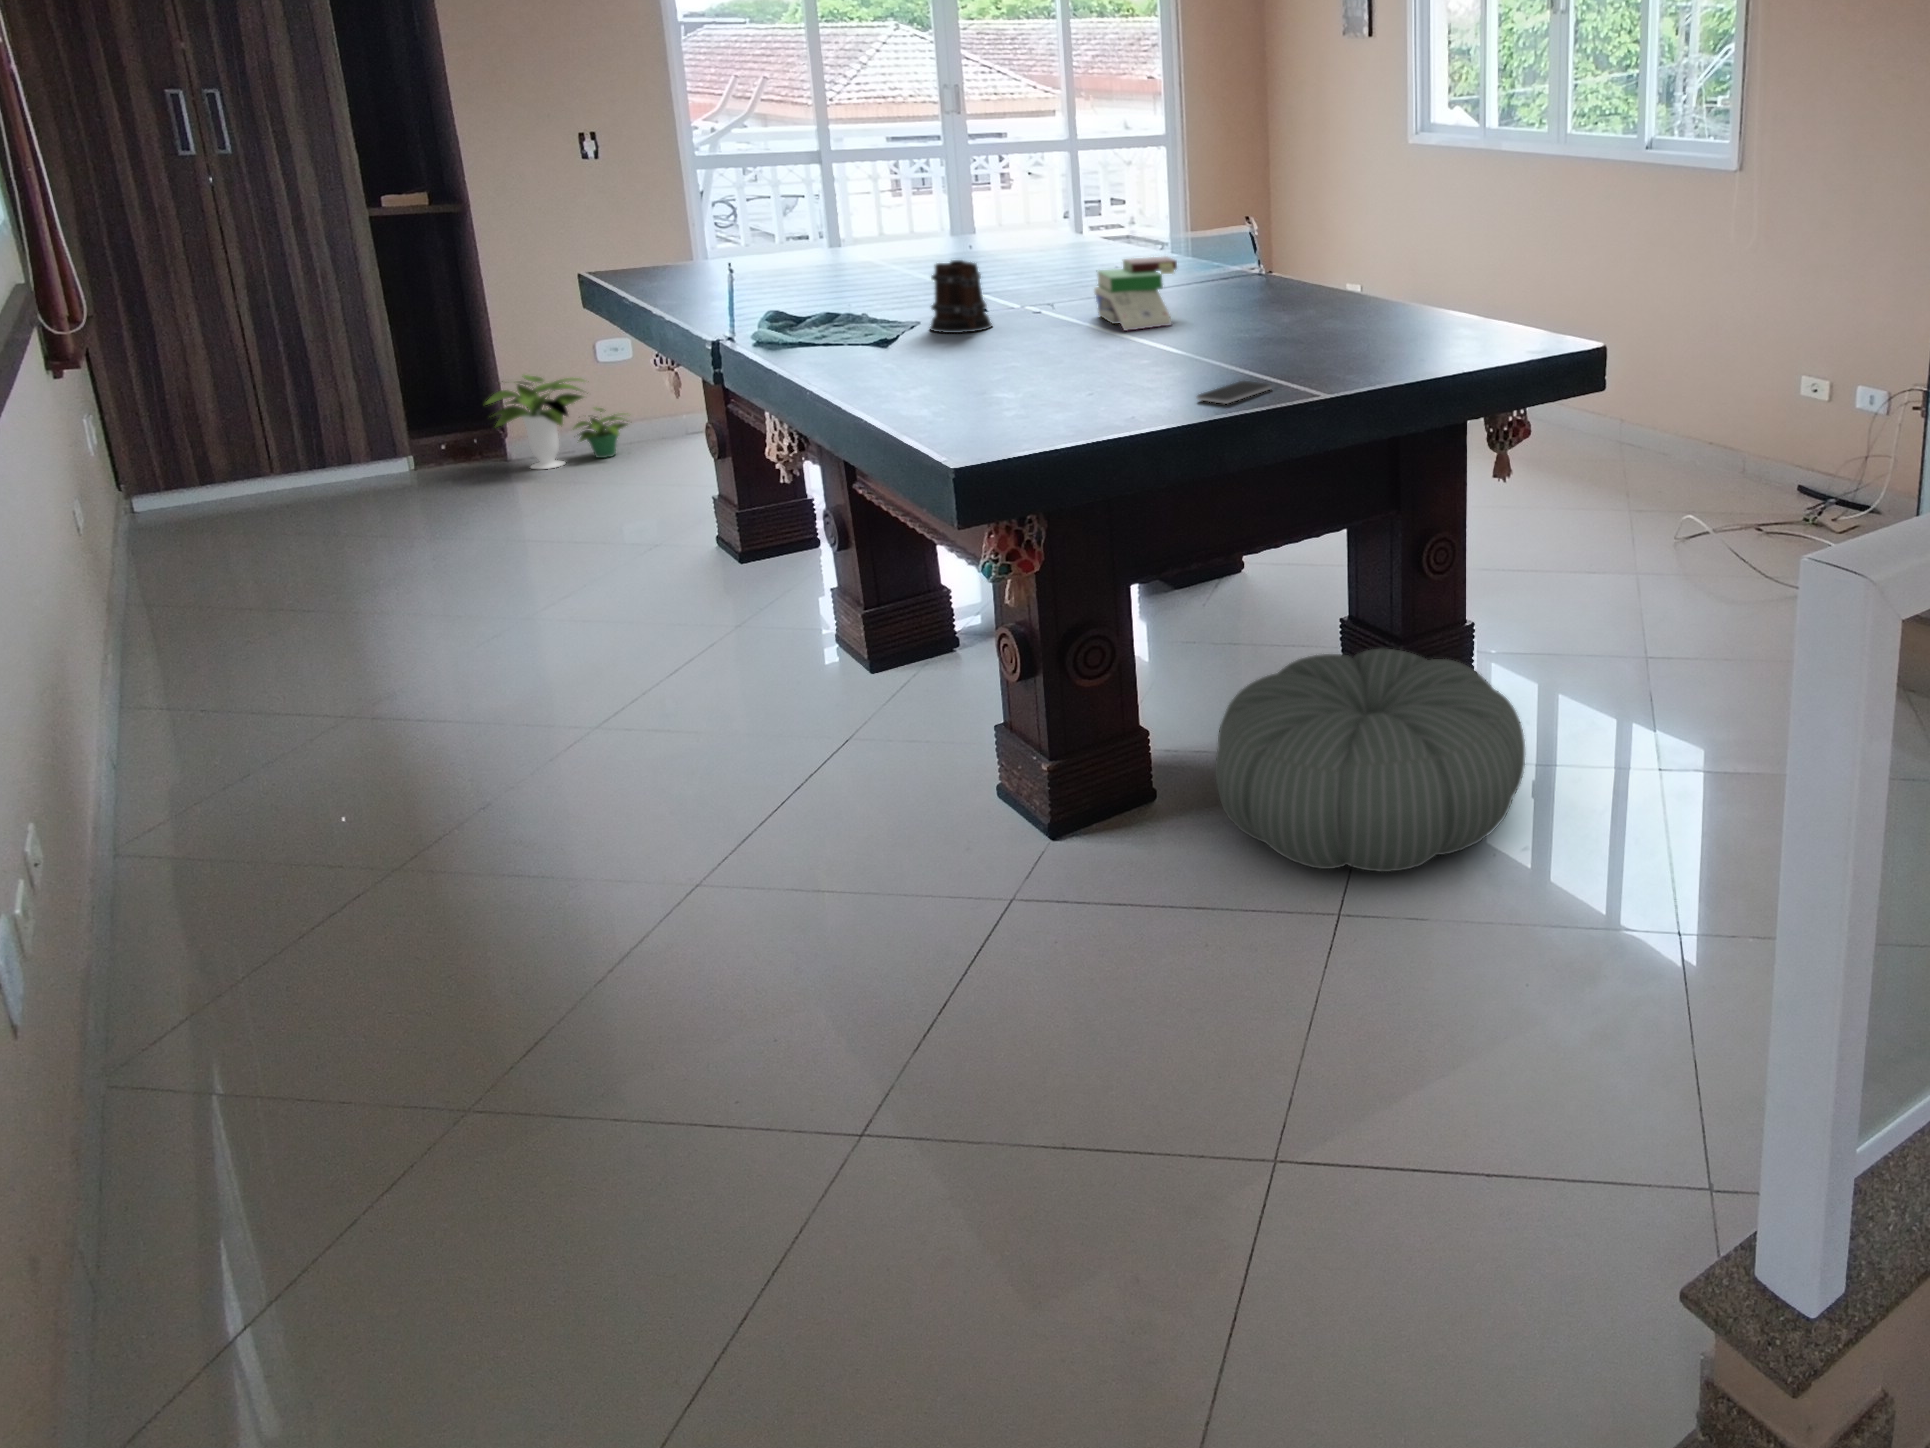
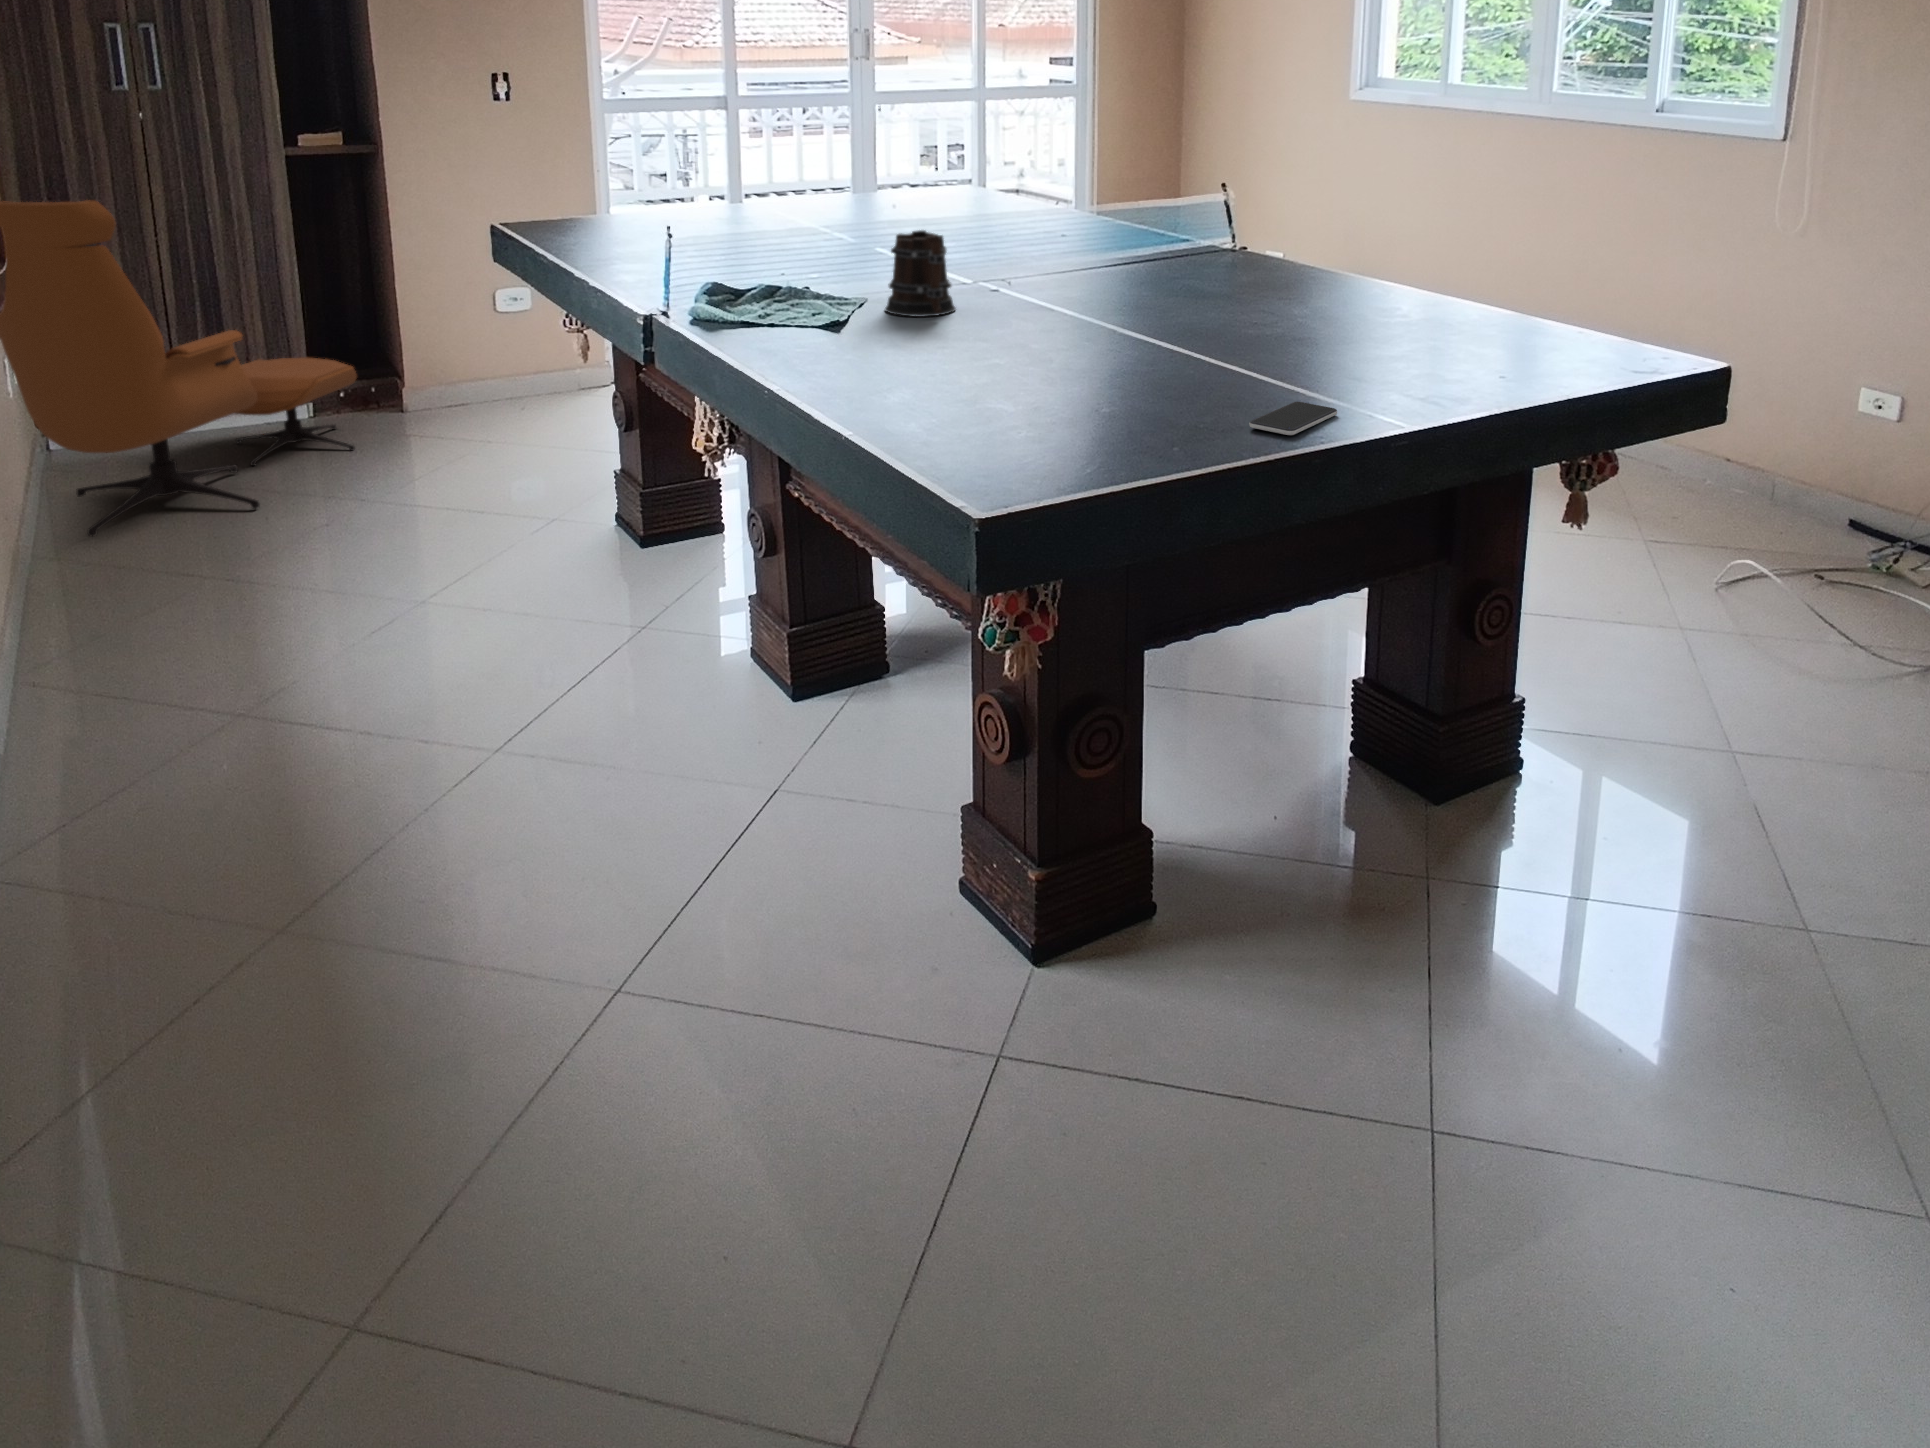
book: present [1094,257,1177,331] -> none [1070,232,1170,322]
lounge chair: none [28,258,461,580] -> present [0,200,356,536]
potted plant: present [486,375,628,469] -> none [382,324,525,425]
pouf: present [1215,649,1525,872] -> none [1240,743,1652,1070]

